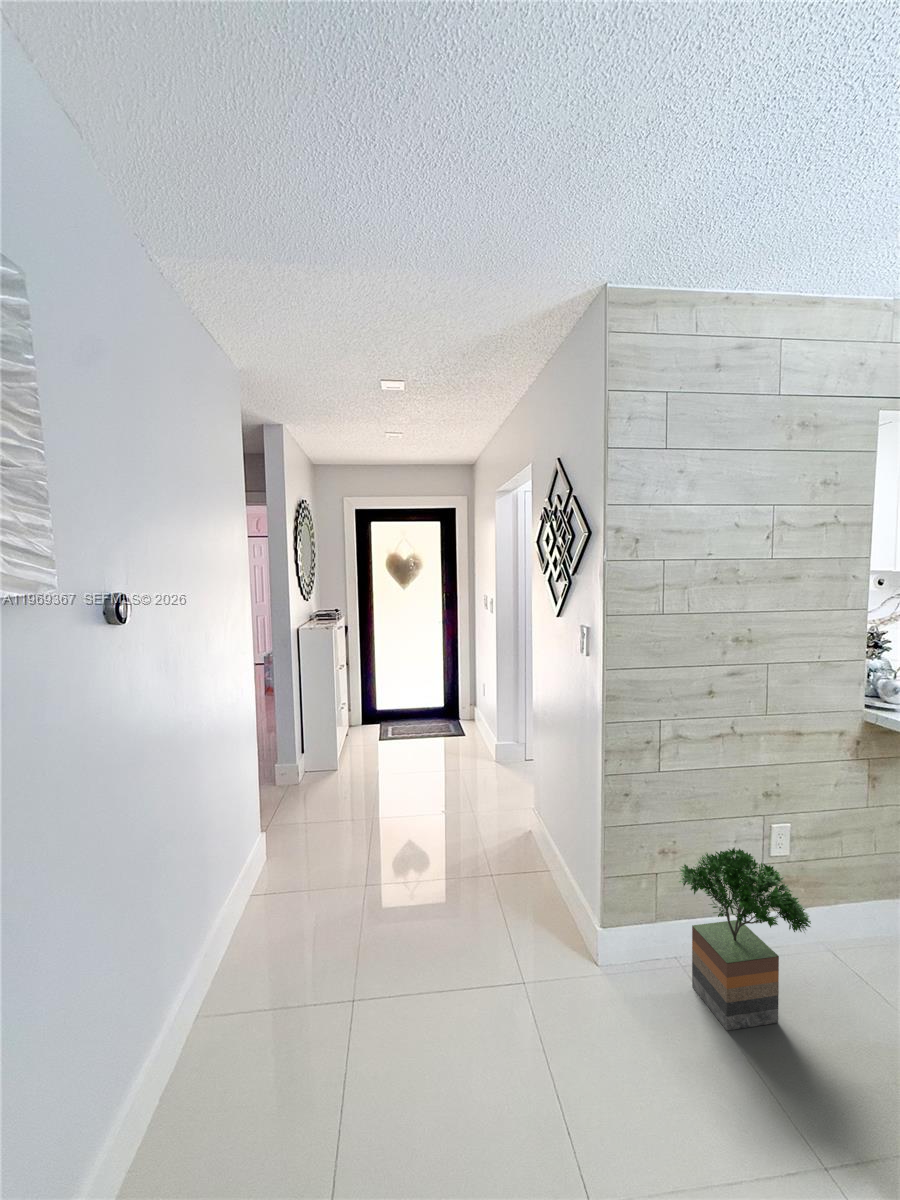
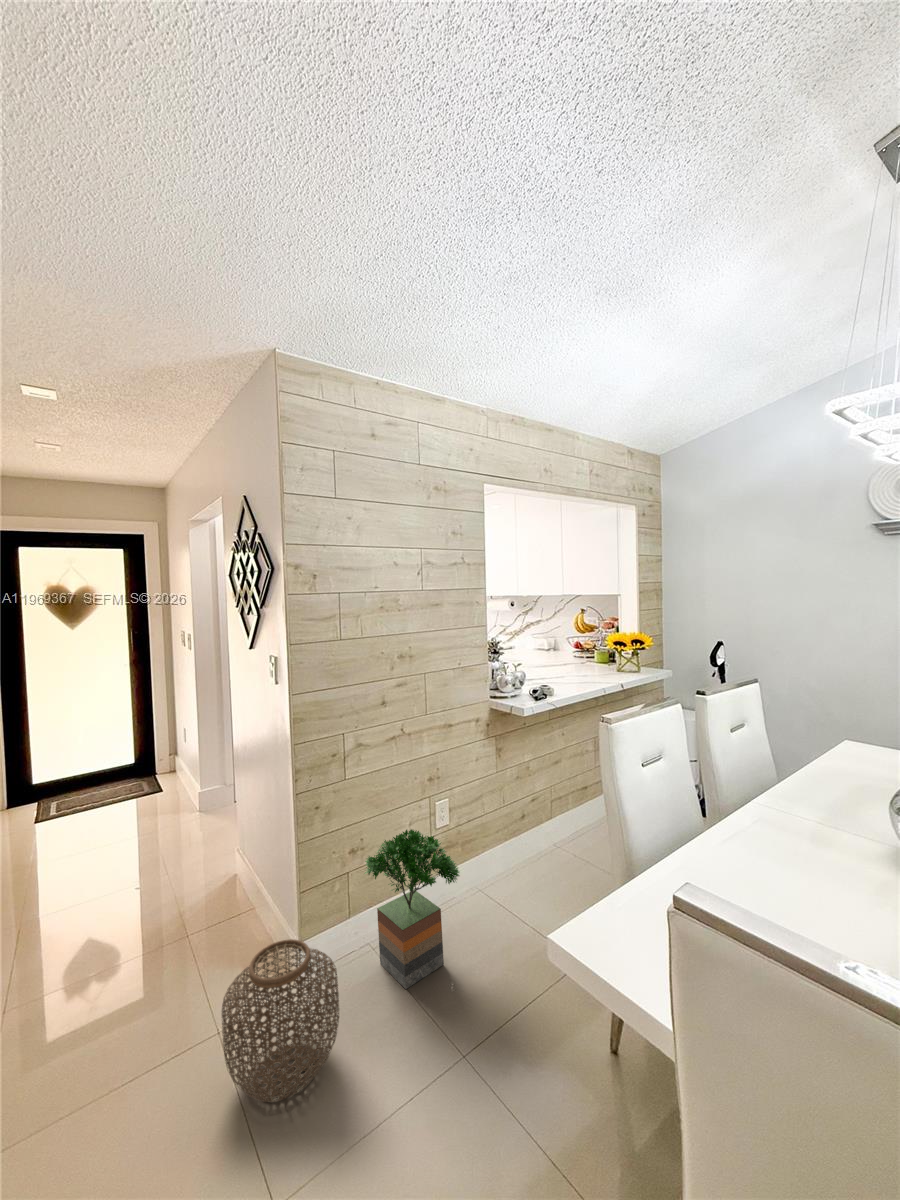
woven basket: none [533,924,651,1084] -> present [222,939,339,1102]

